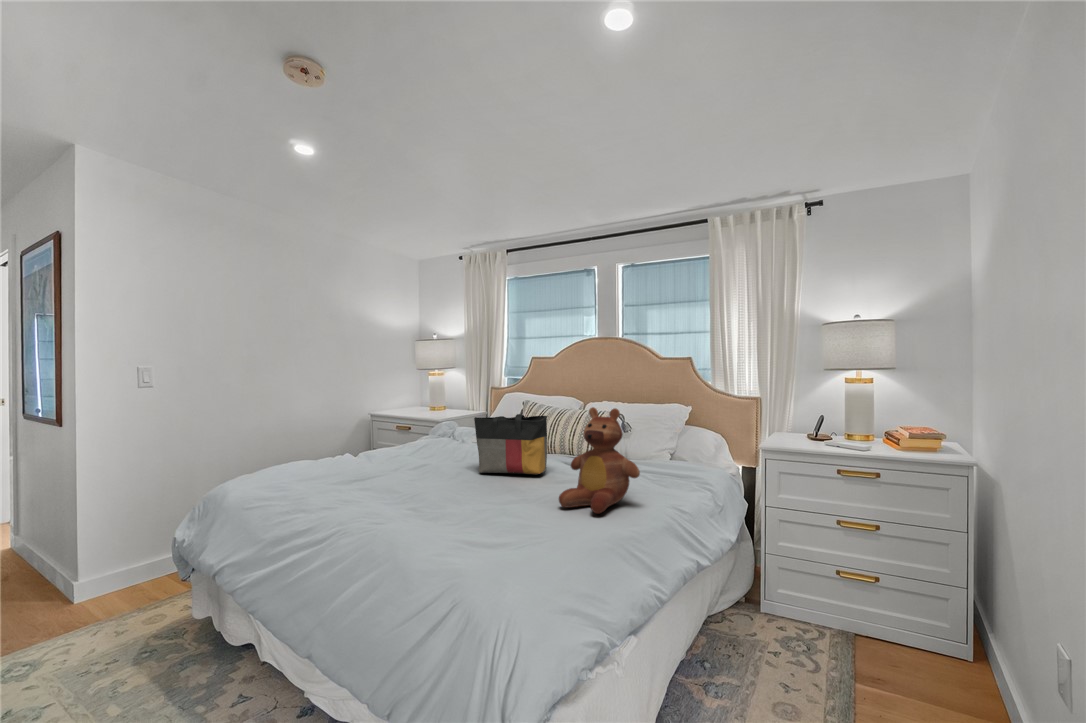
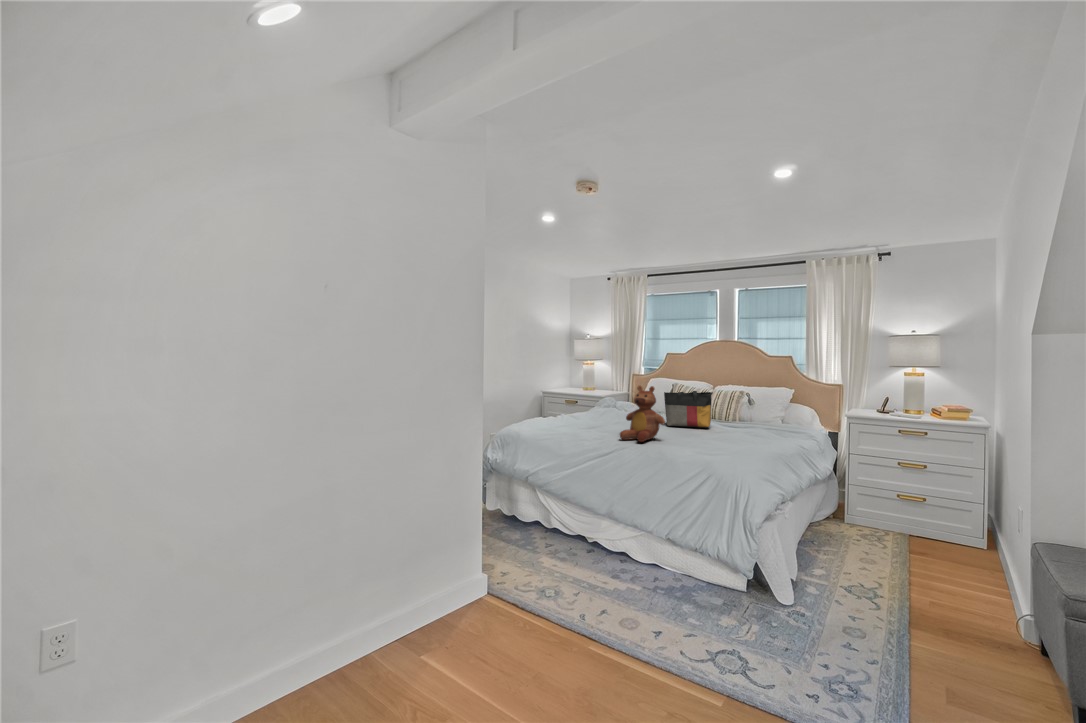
teddy bear: present [559,407,640,513] -> present [620,386,665,442]

